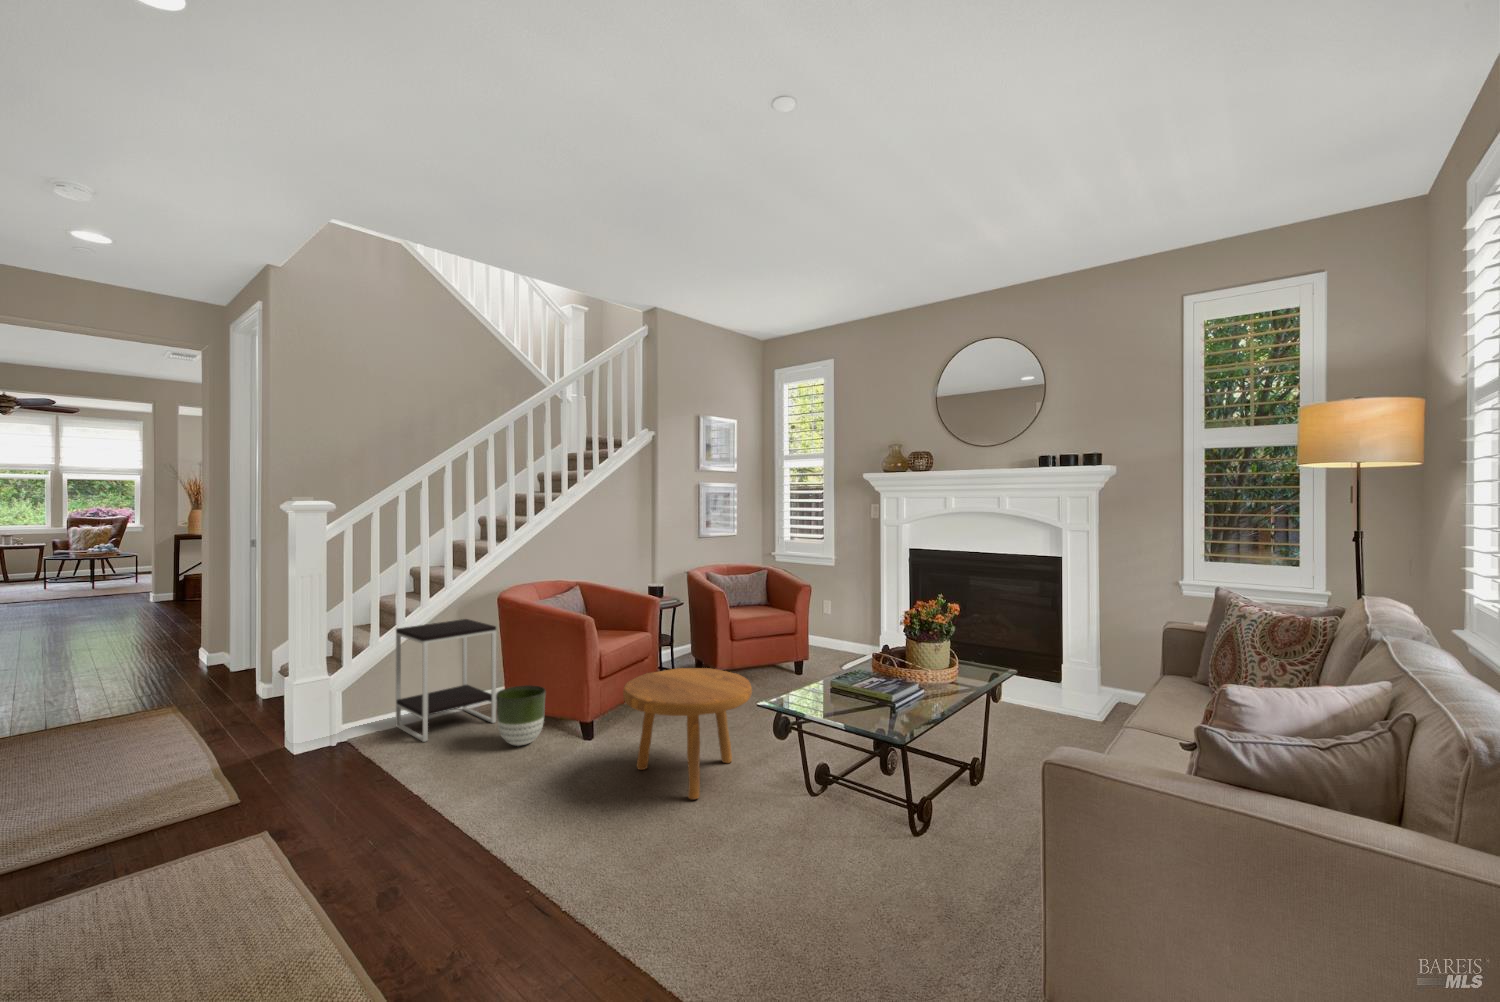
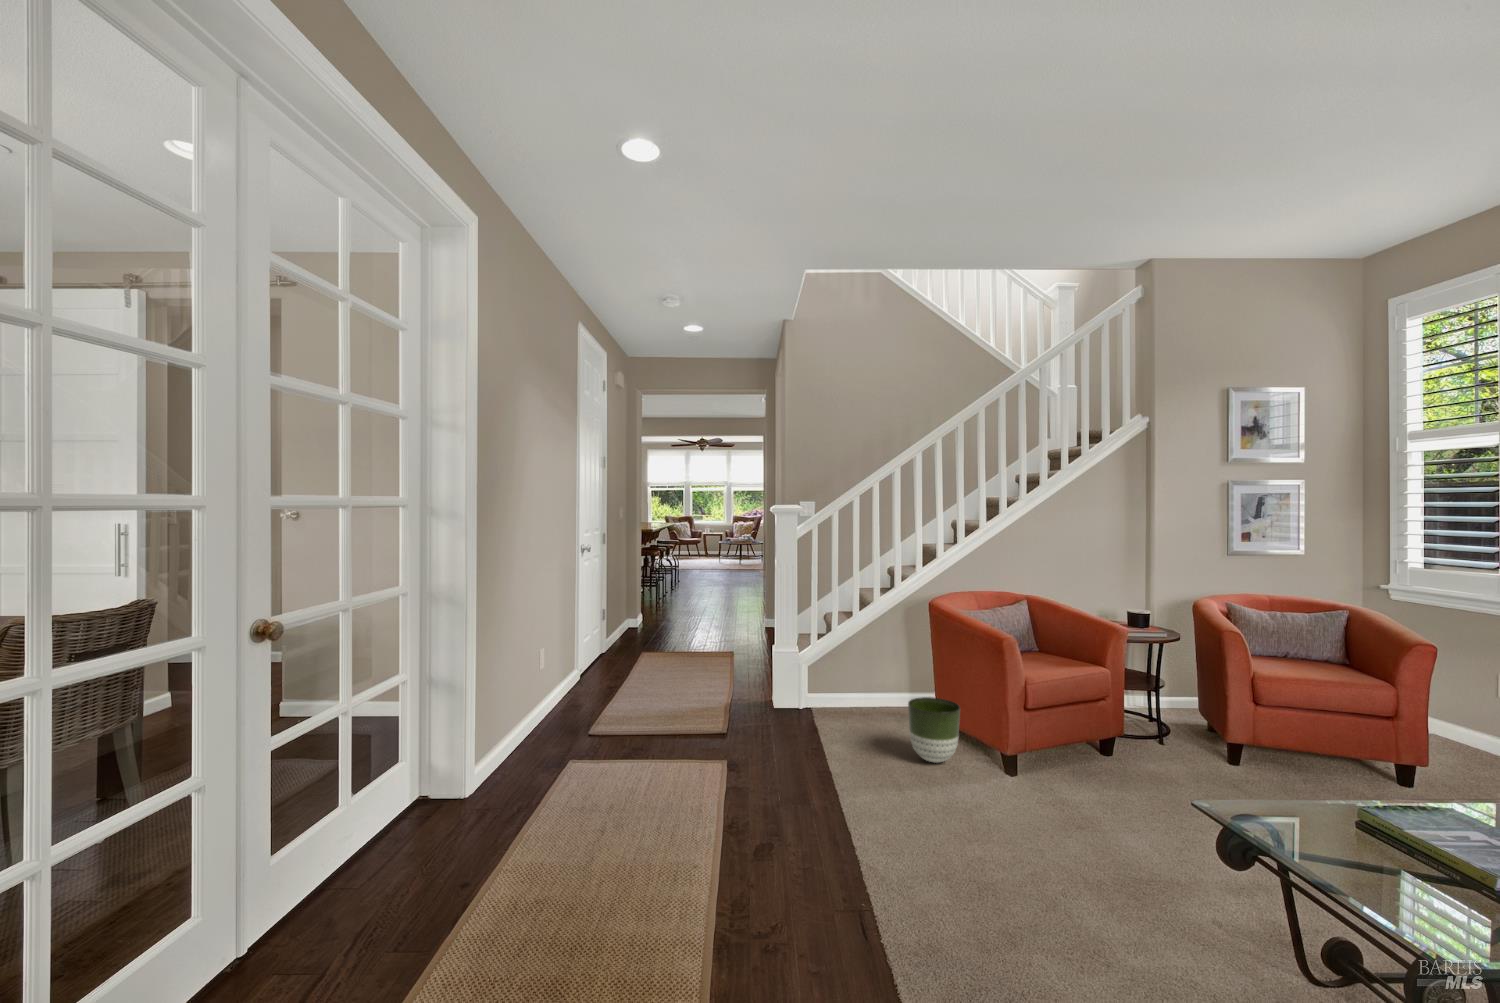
side table: present [396,619,496,742] -> none [841,619,925,731]
footstool: present [623,668,752,800] -> none [1013,718,1213,909]

